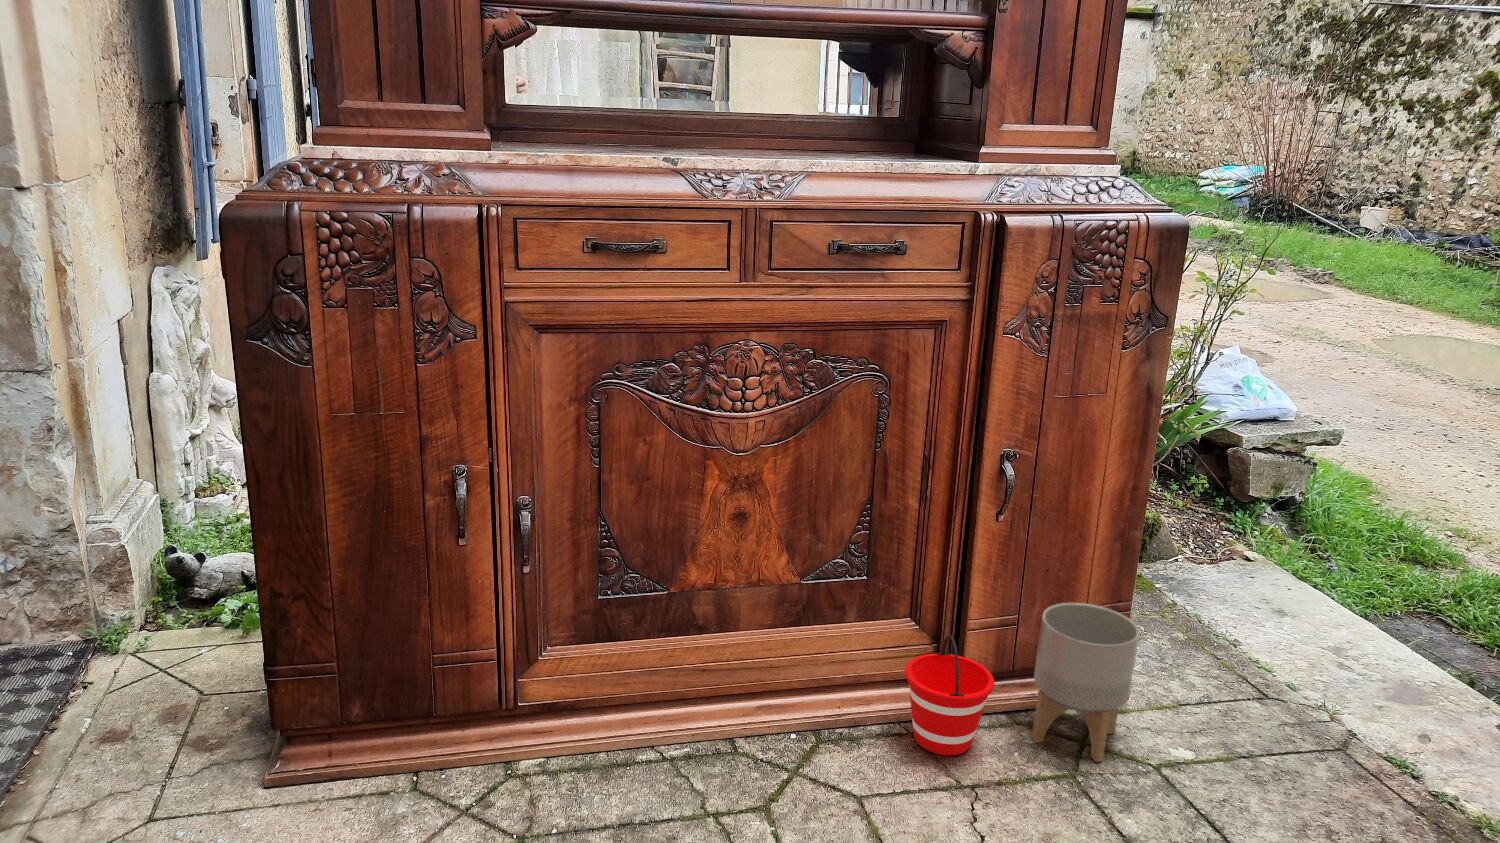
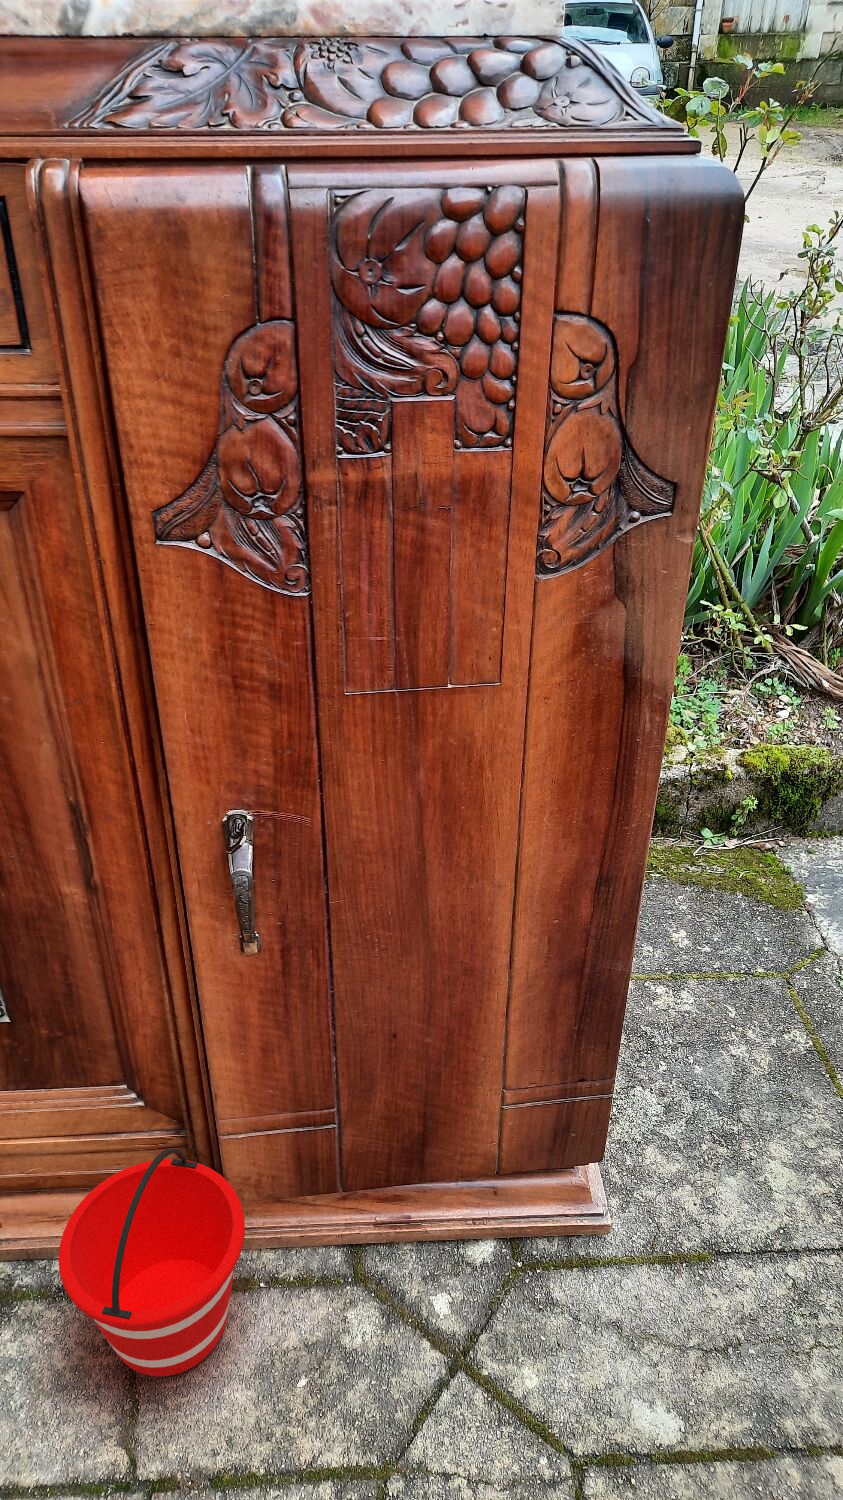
planter: present [1032,603,1139,762] -> none [346,1091,552,1428]

